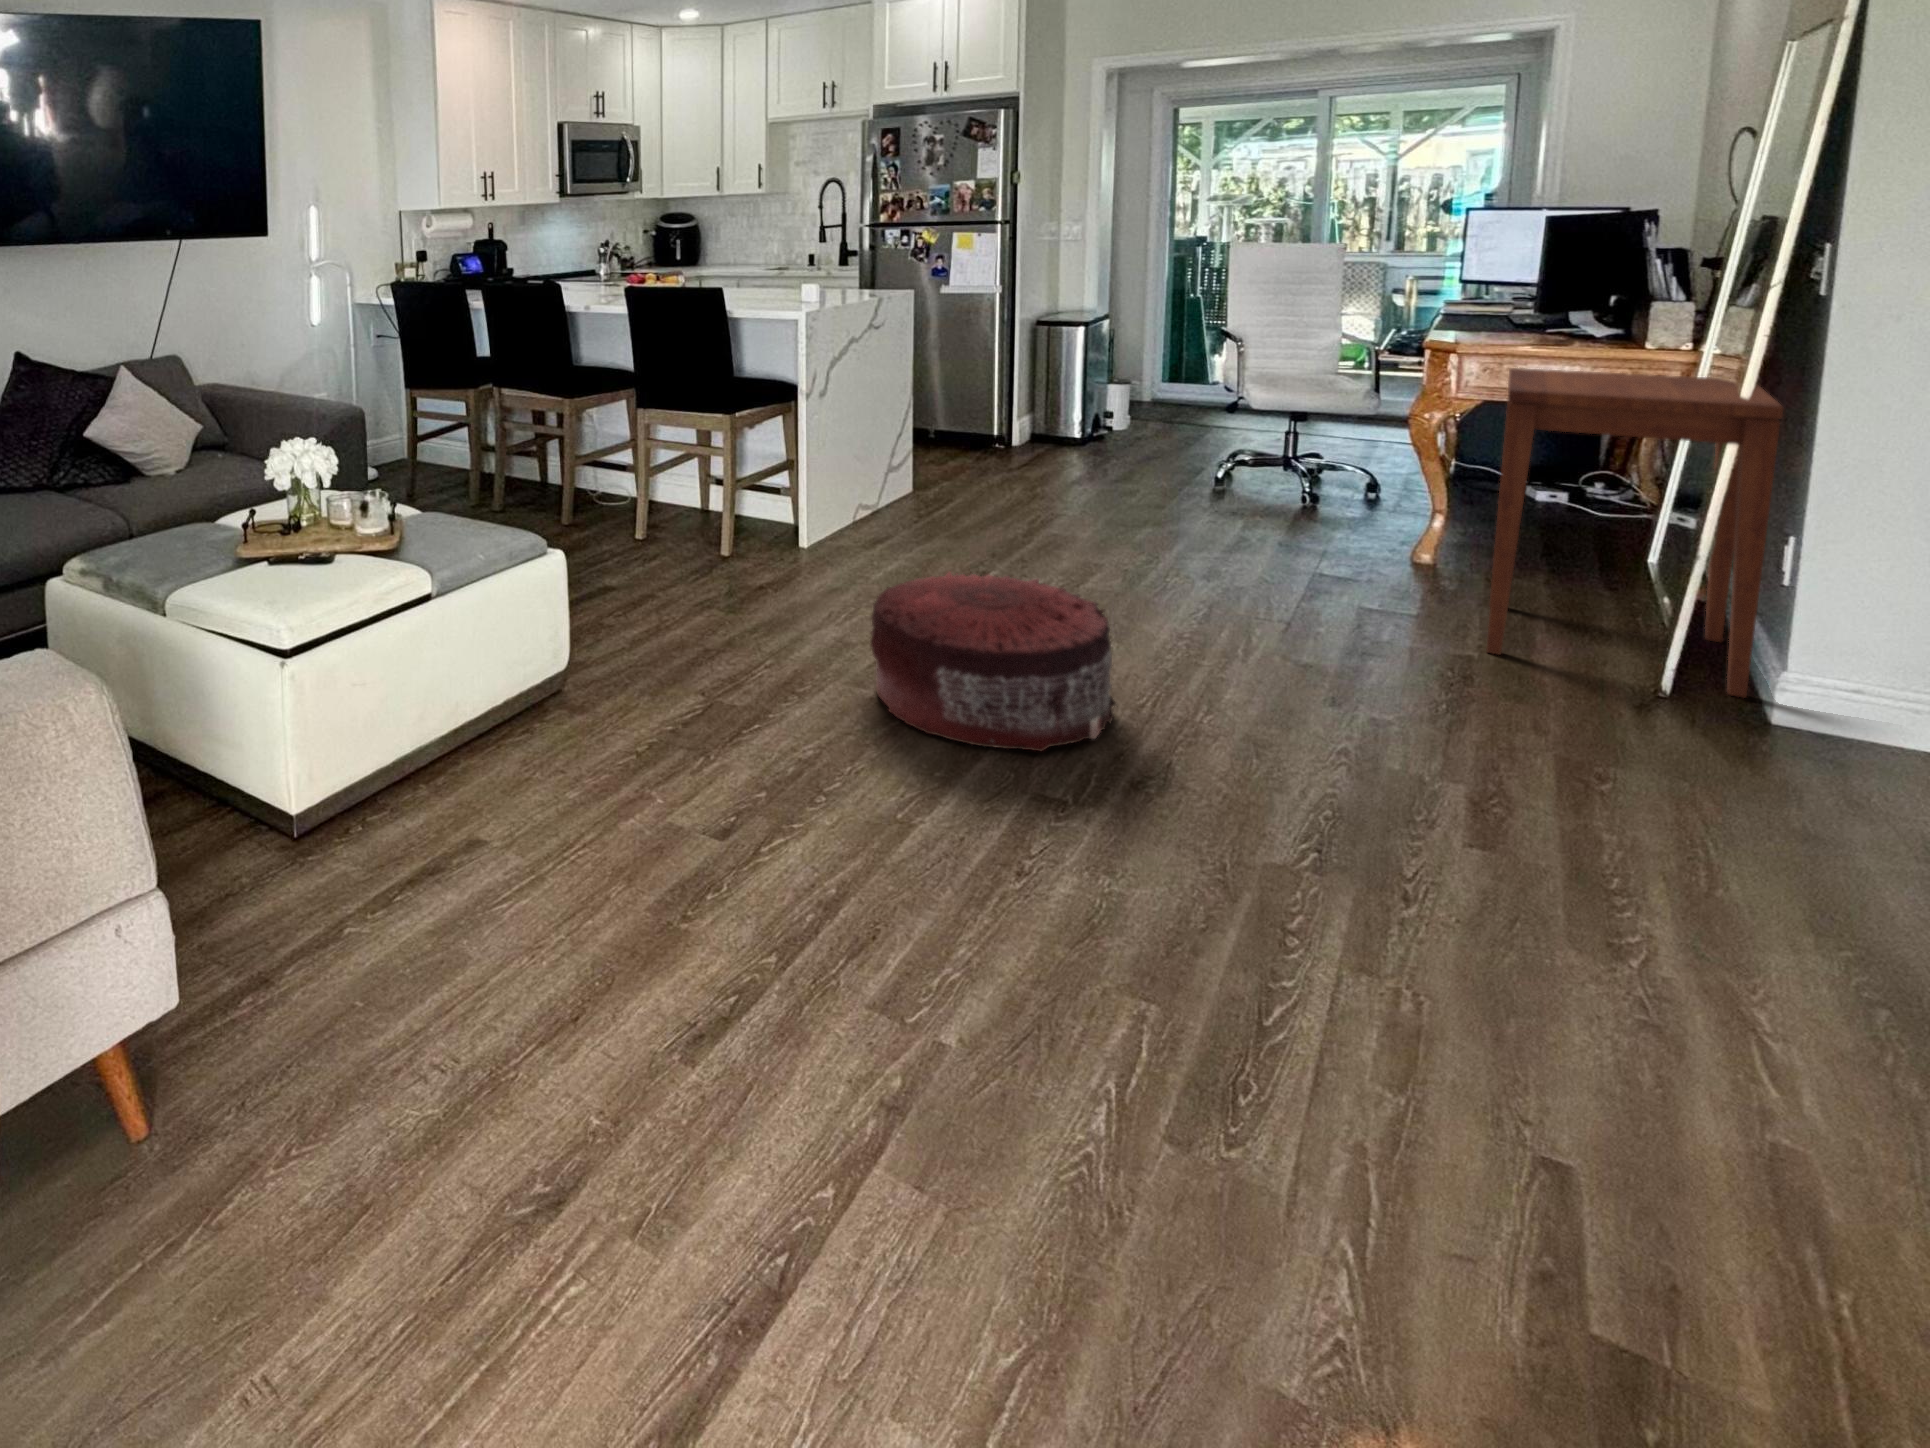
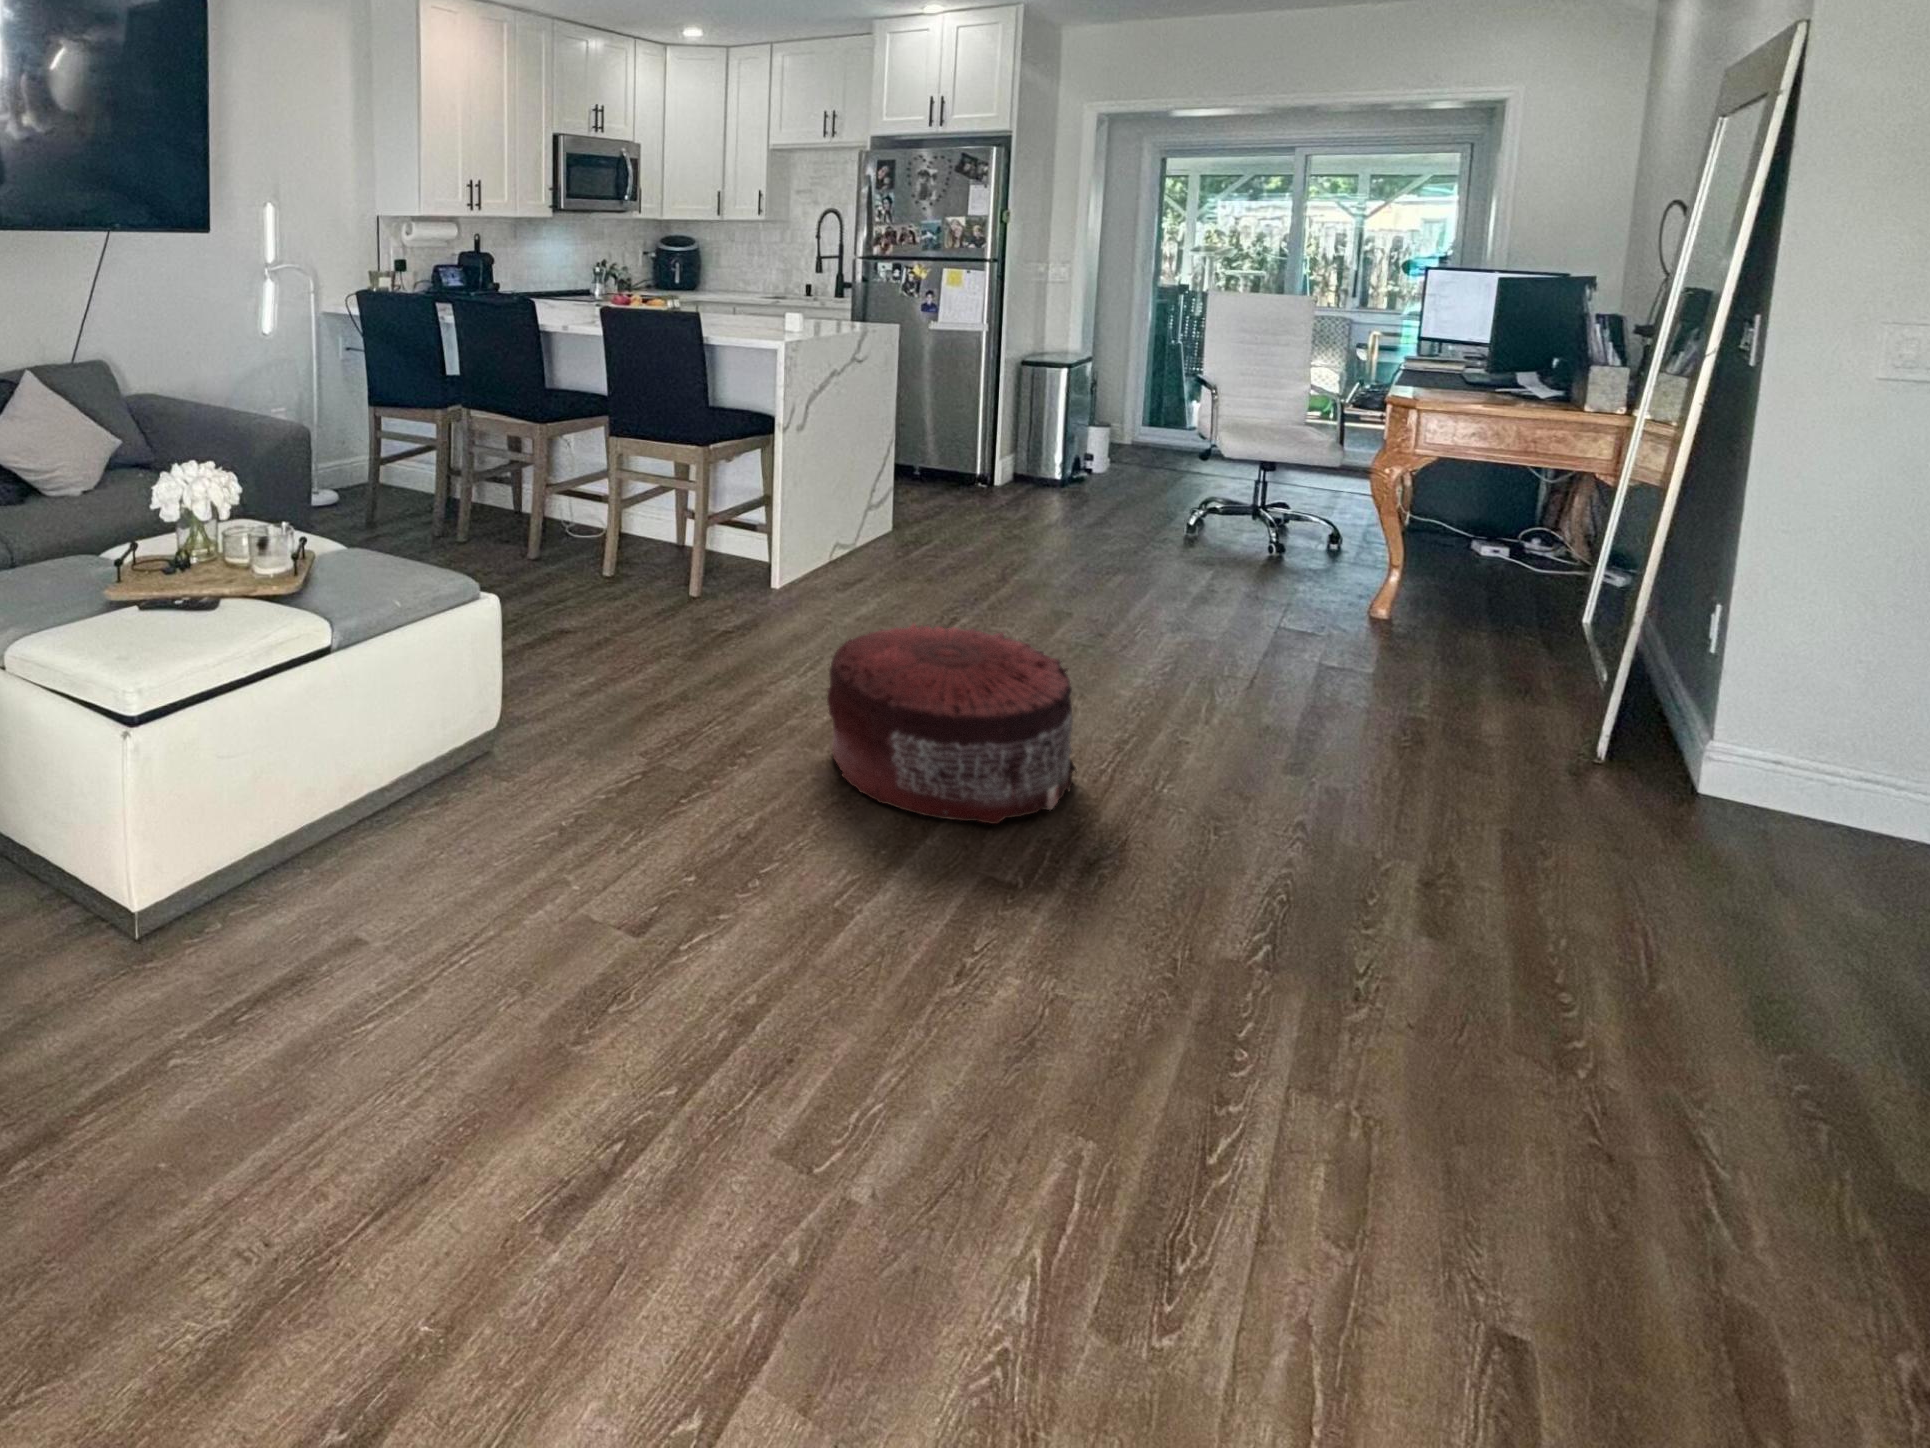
side table: present [1486,368,1783,697] -> none [1435,426,1713,764]

